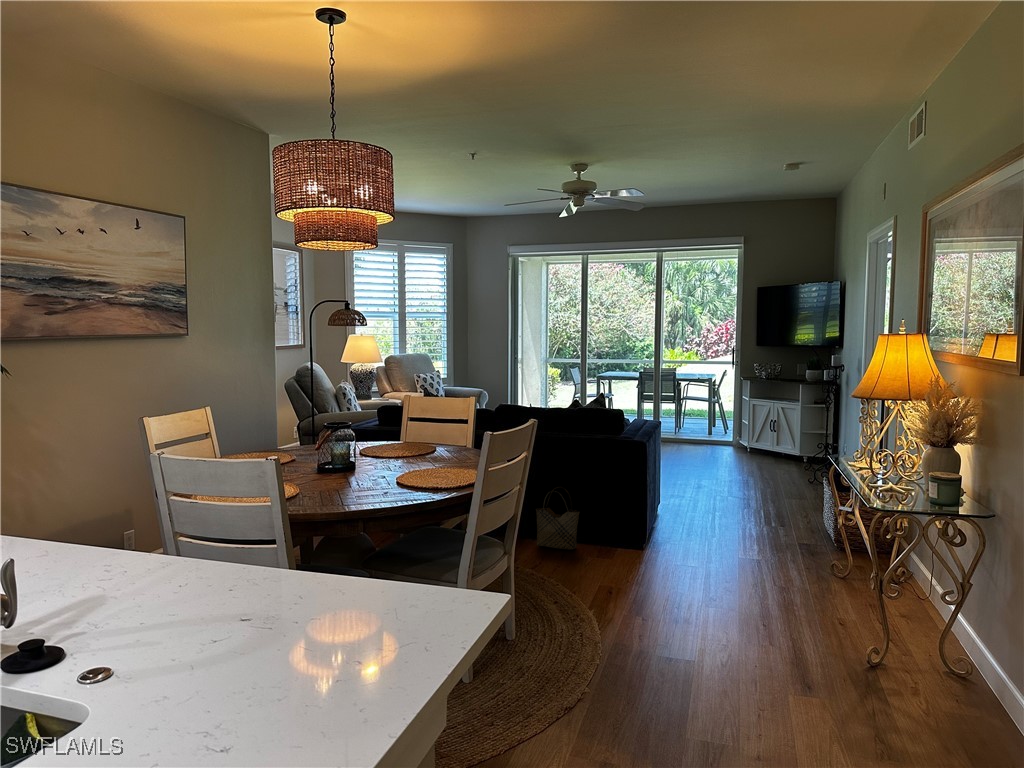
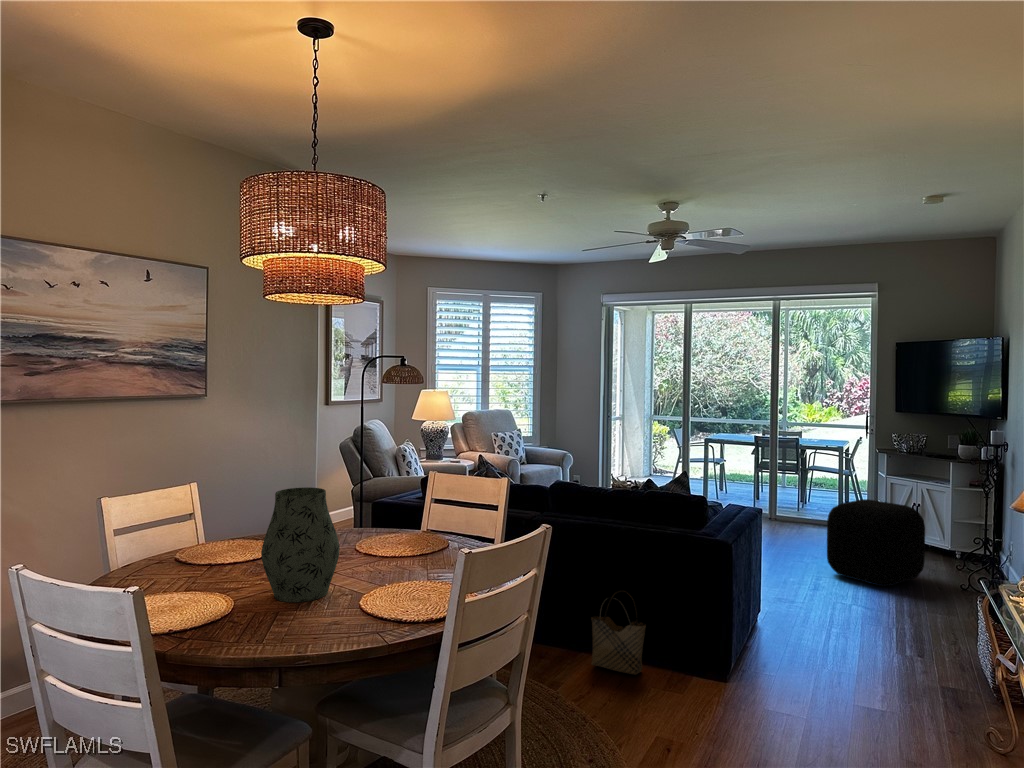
vase: none [315,398,375,484] -> present [261,487,340,602]
ottoman: none [704,417,778,483] -> present [827,499,925,586]

